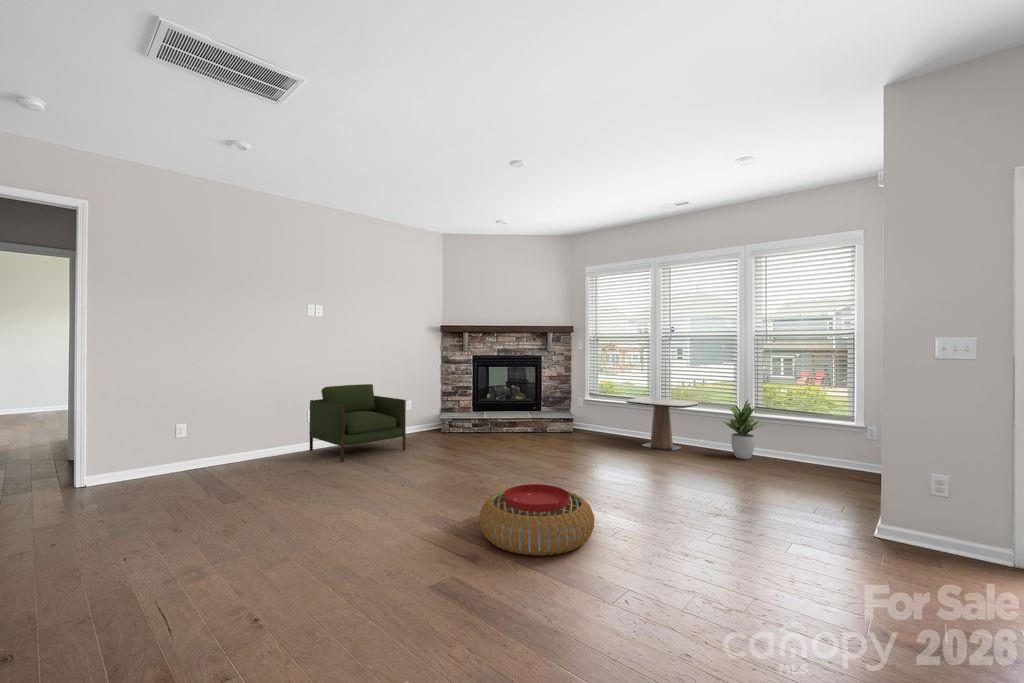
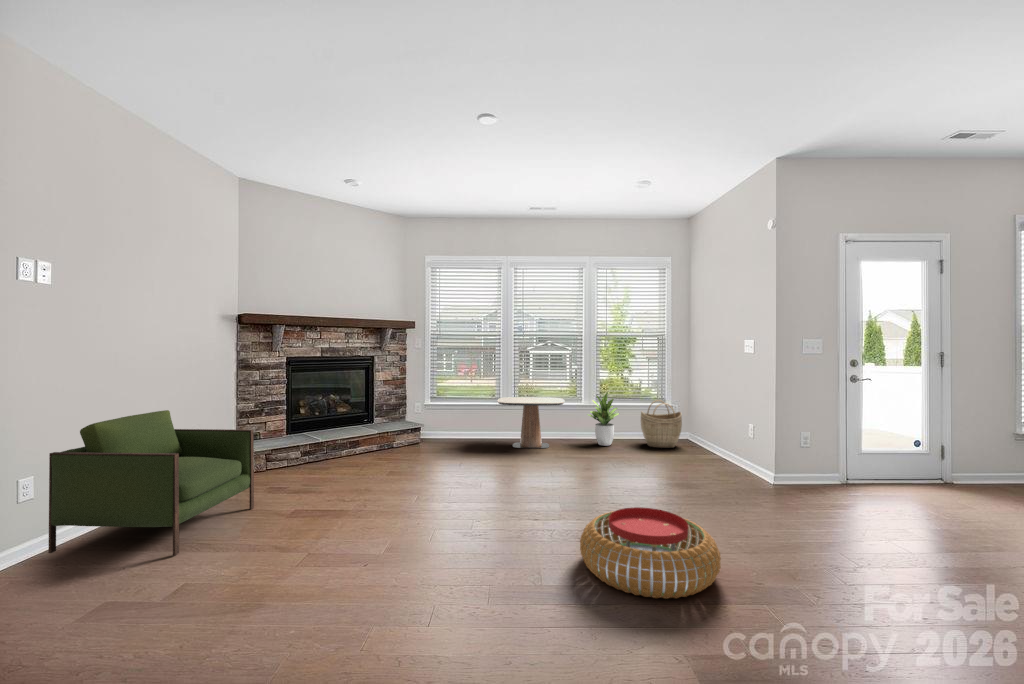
woven basket: none [786,414,843,473] -> present [641,400,682,448]

